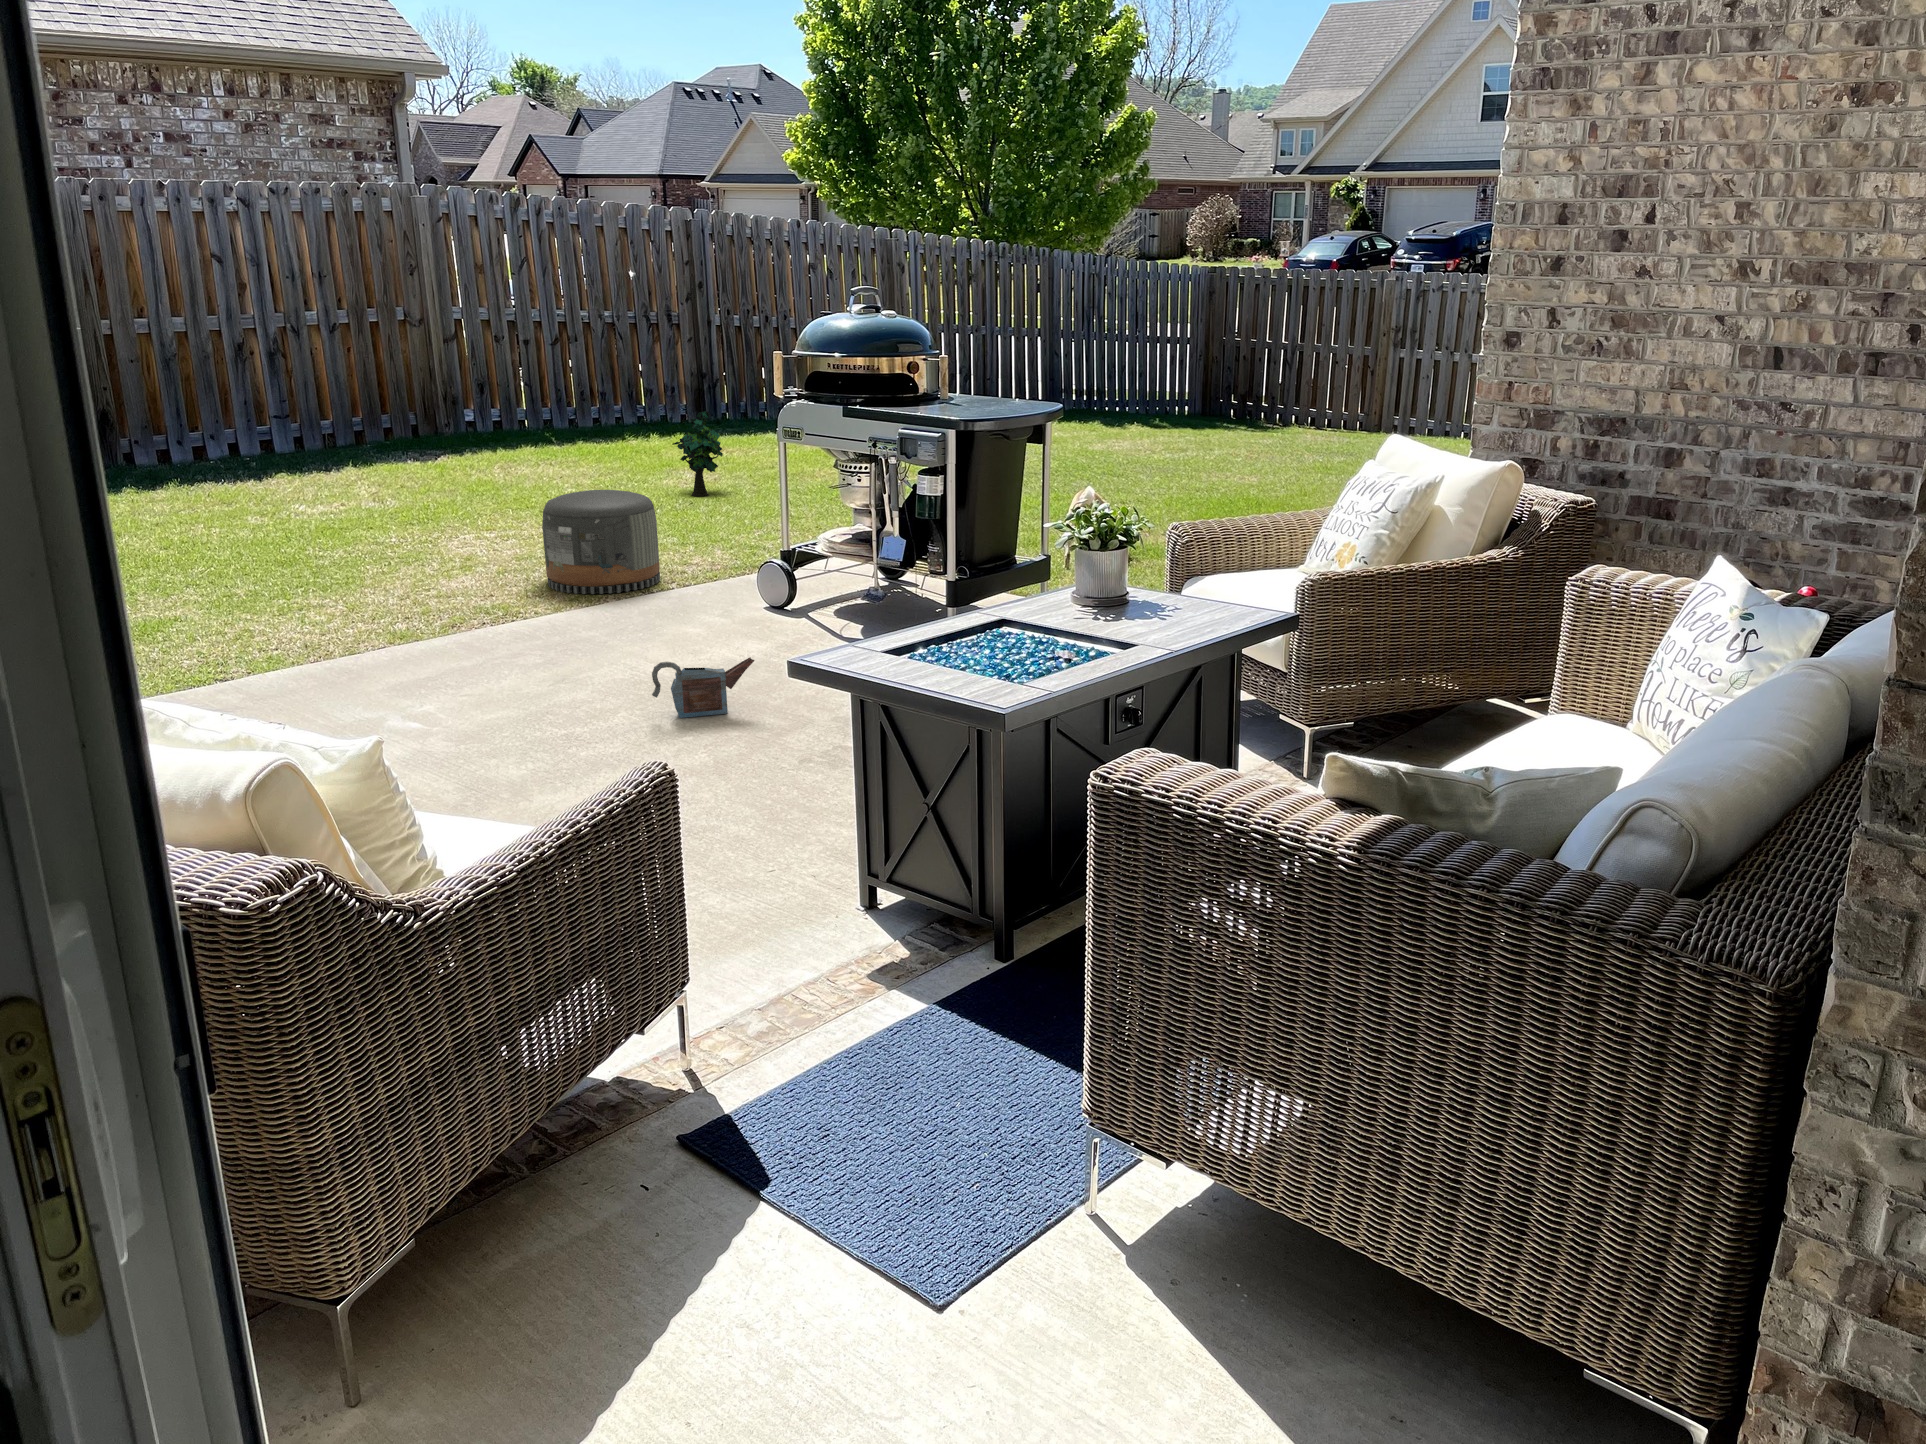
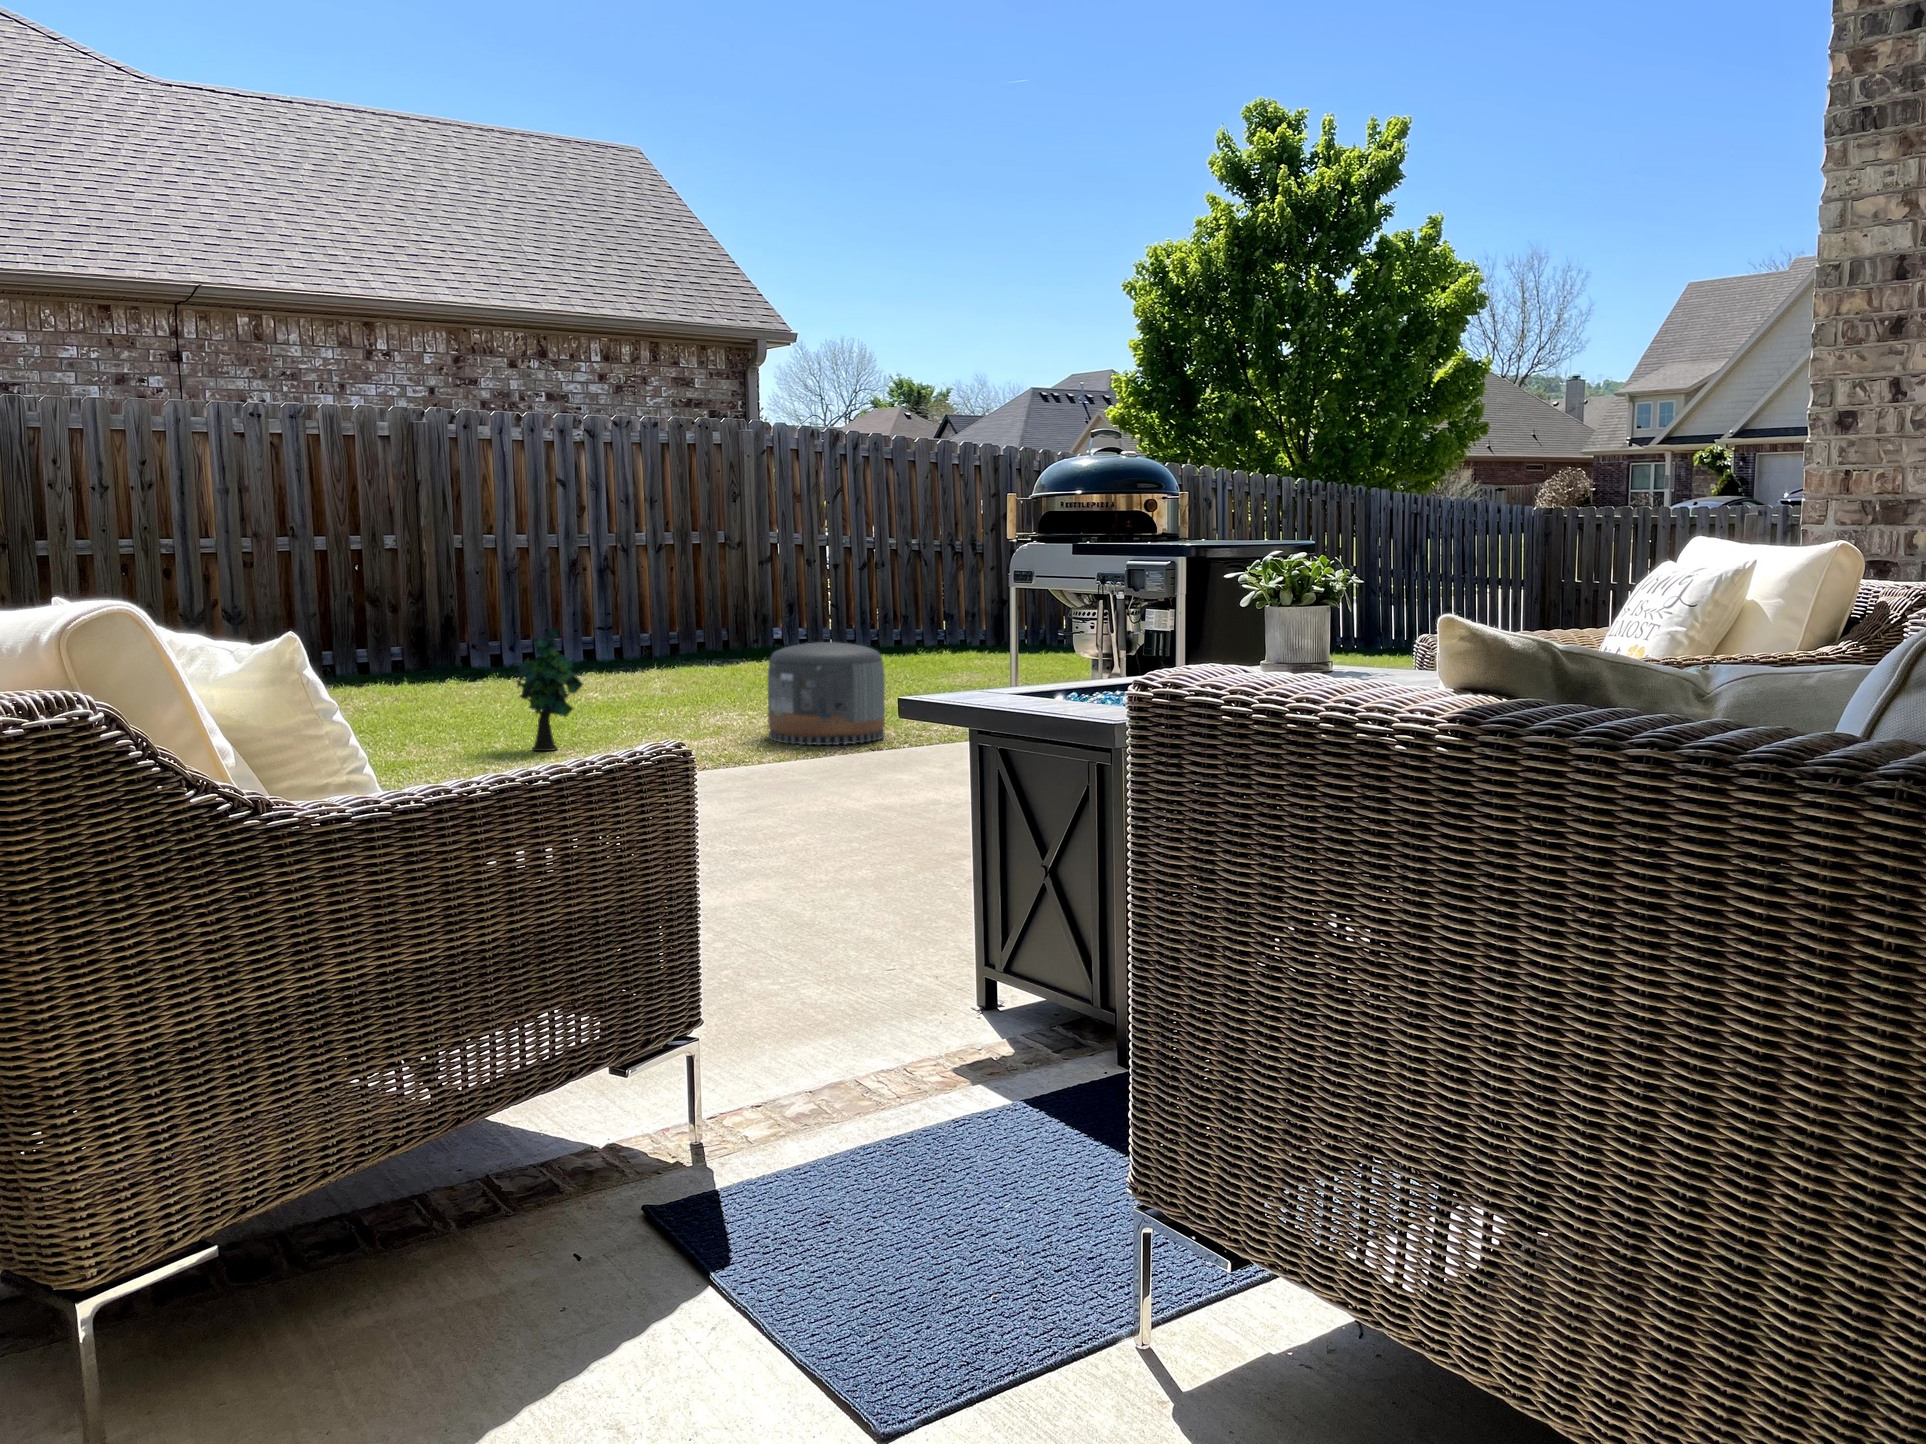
decorative plant: present [672,411,723,496] -> present [510,629,584,751]
watering can: present [652,658,754,718] -> none [820,774,934,838]

